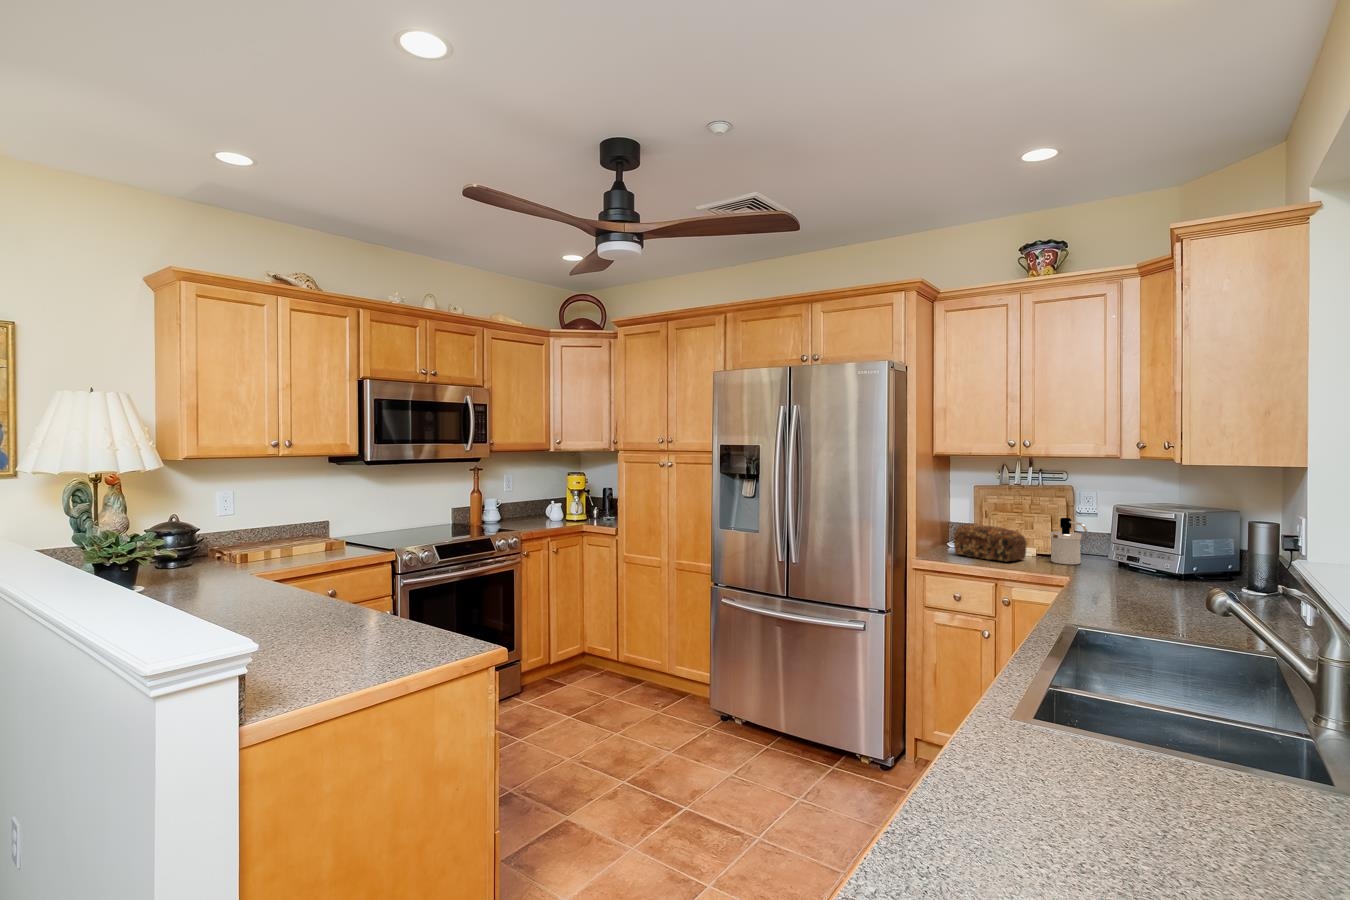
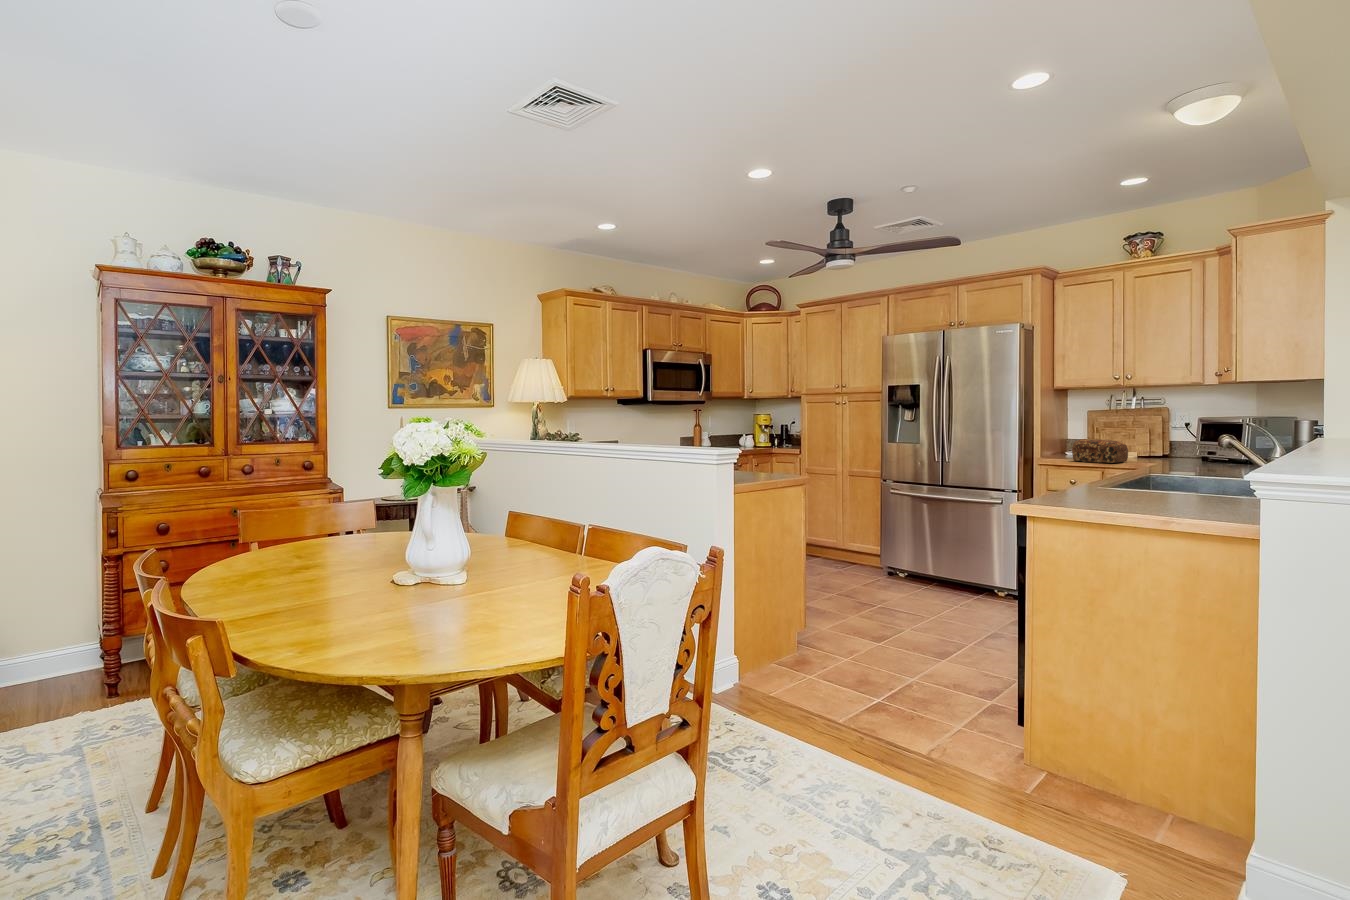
soap dispenser: present [1050,518,1087,565] -> none [1146,431,1174,463]

